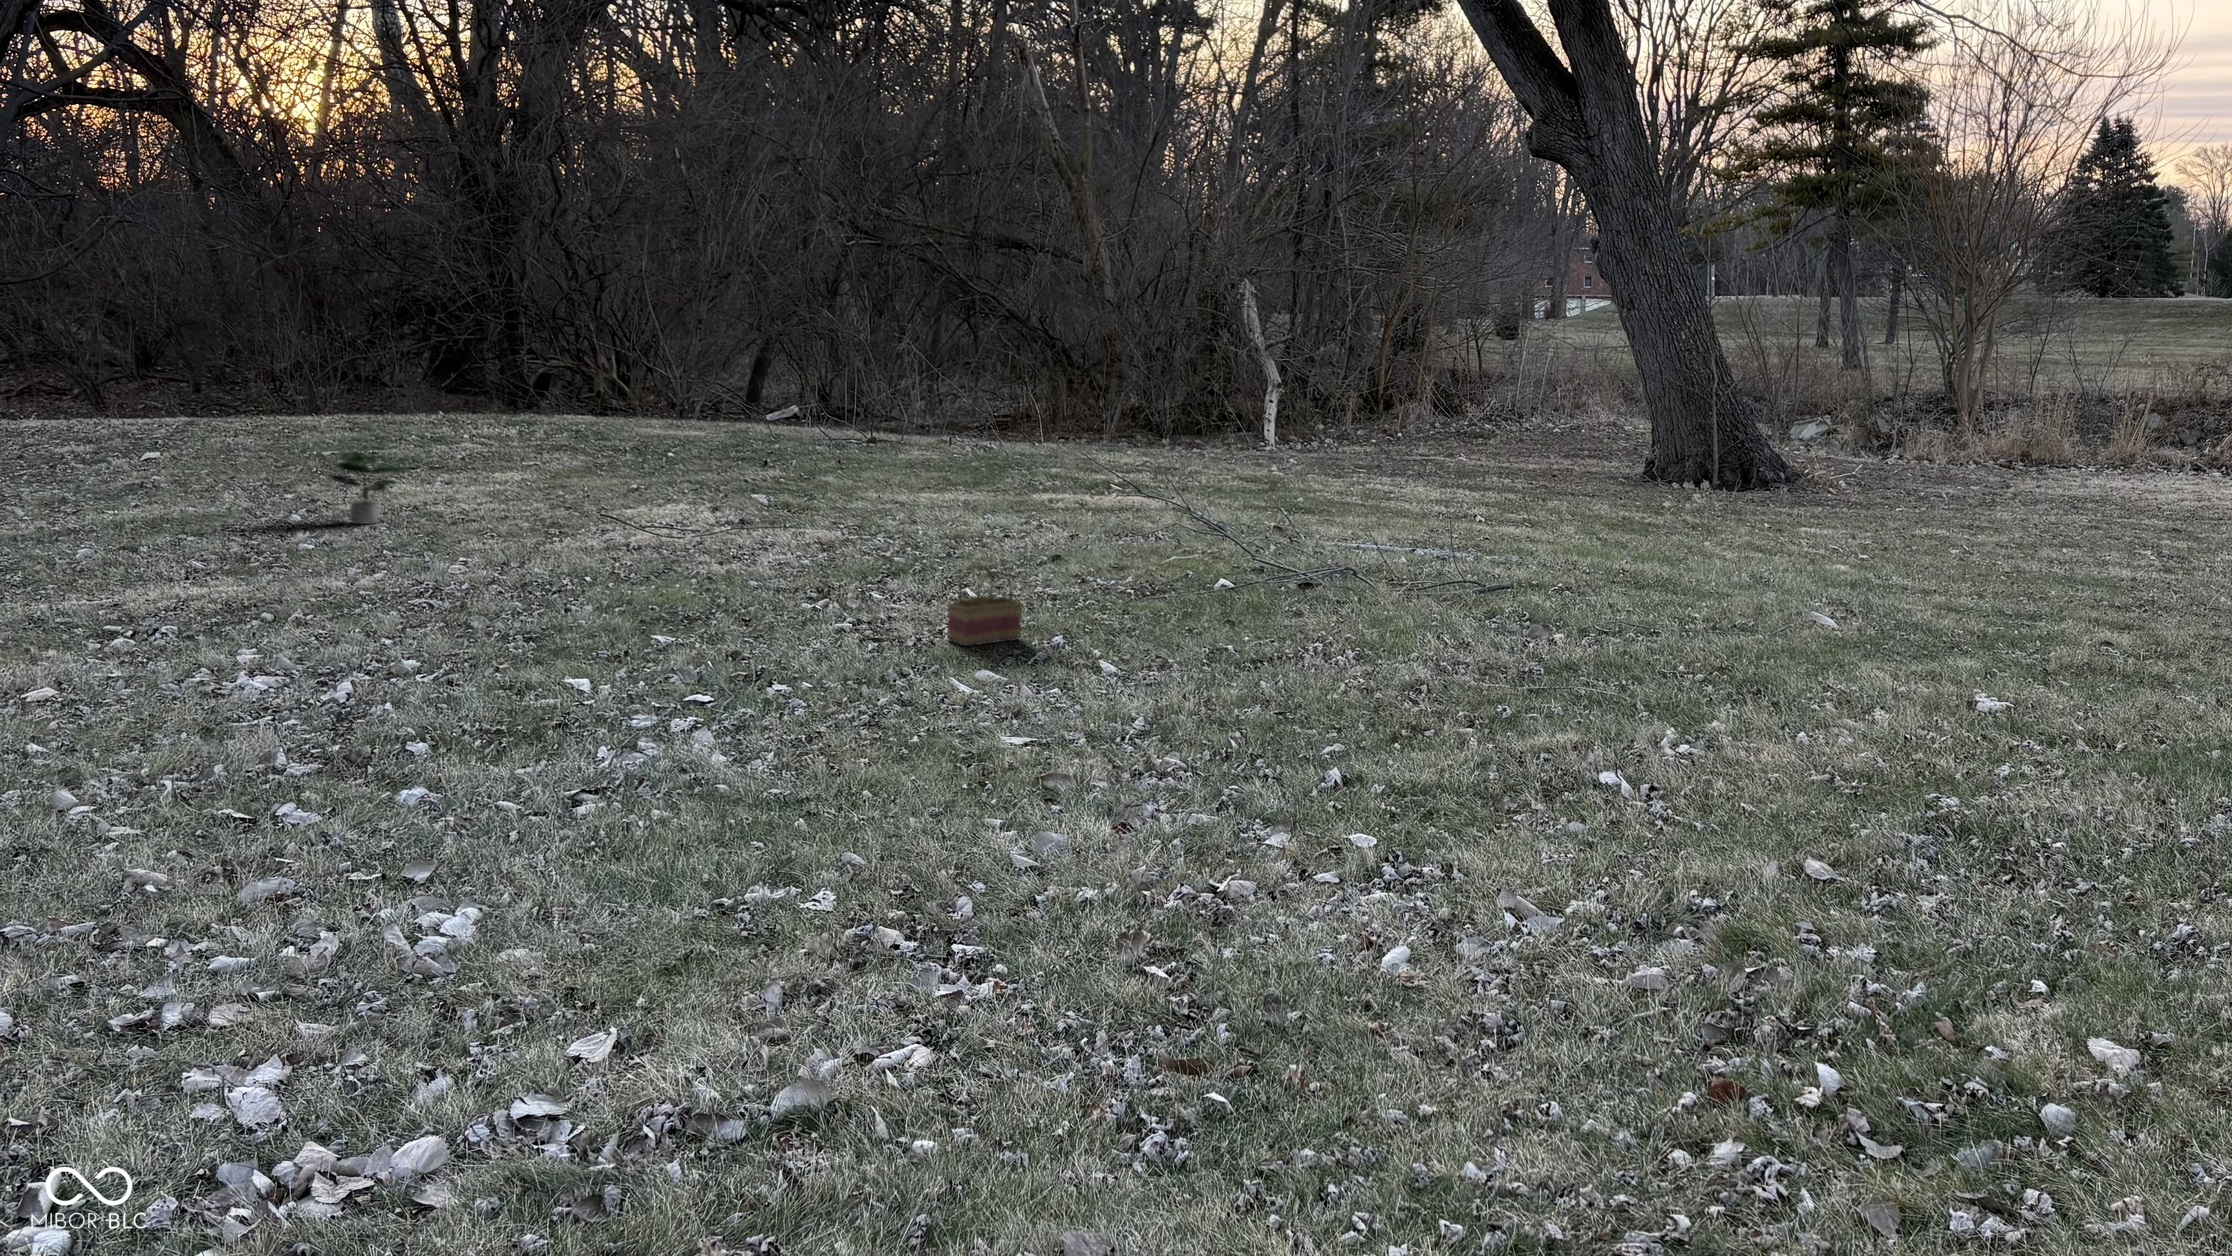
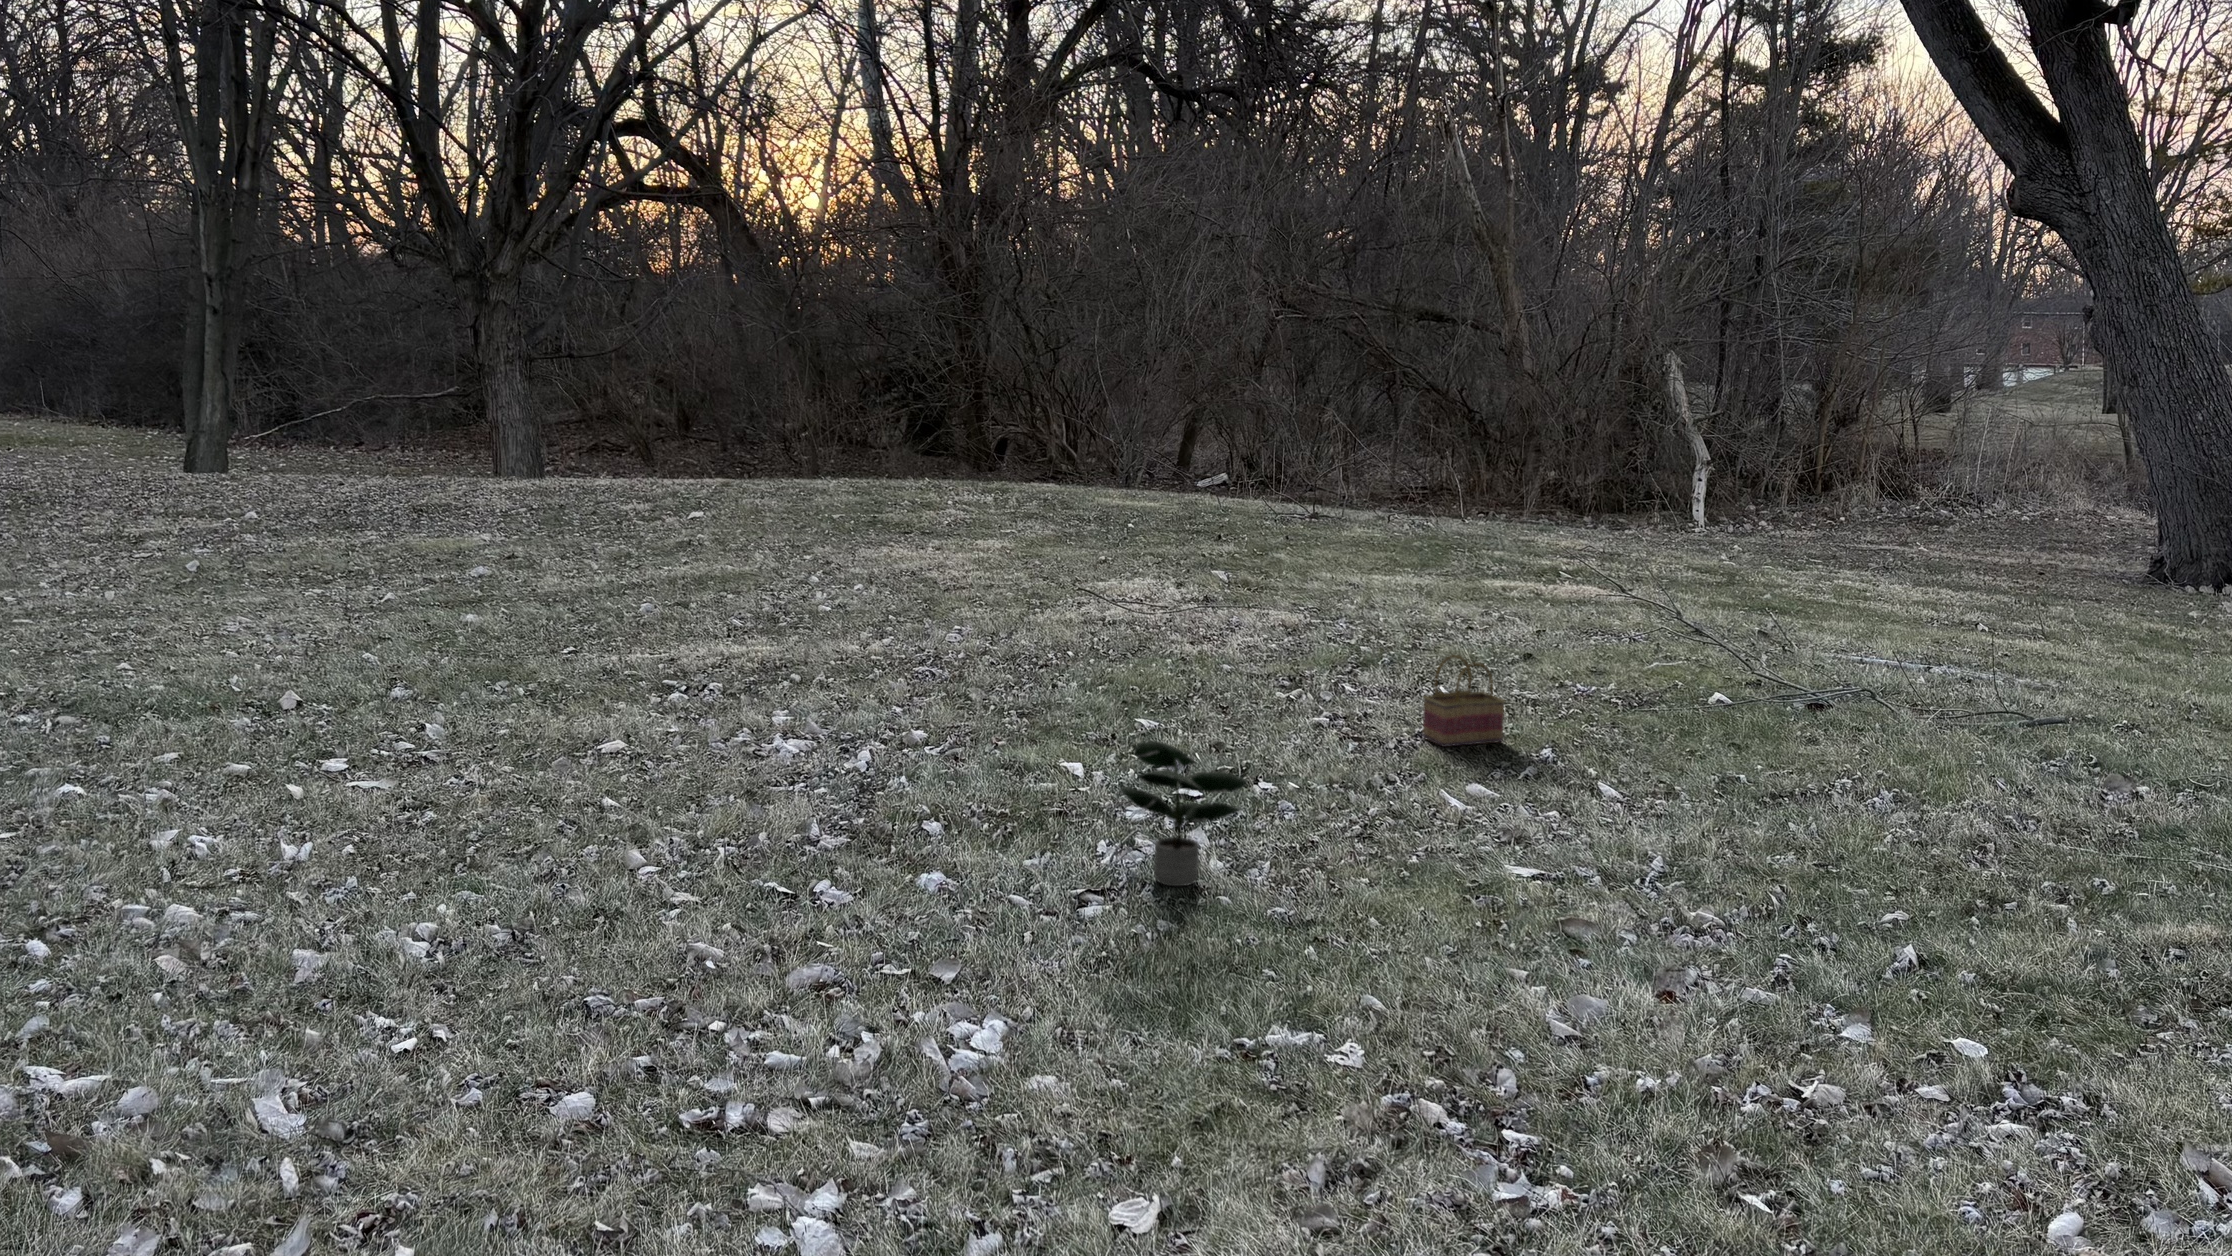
potted plant: present [329,452,407,524] -> present [1121,741,1247,886]

